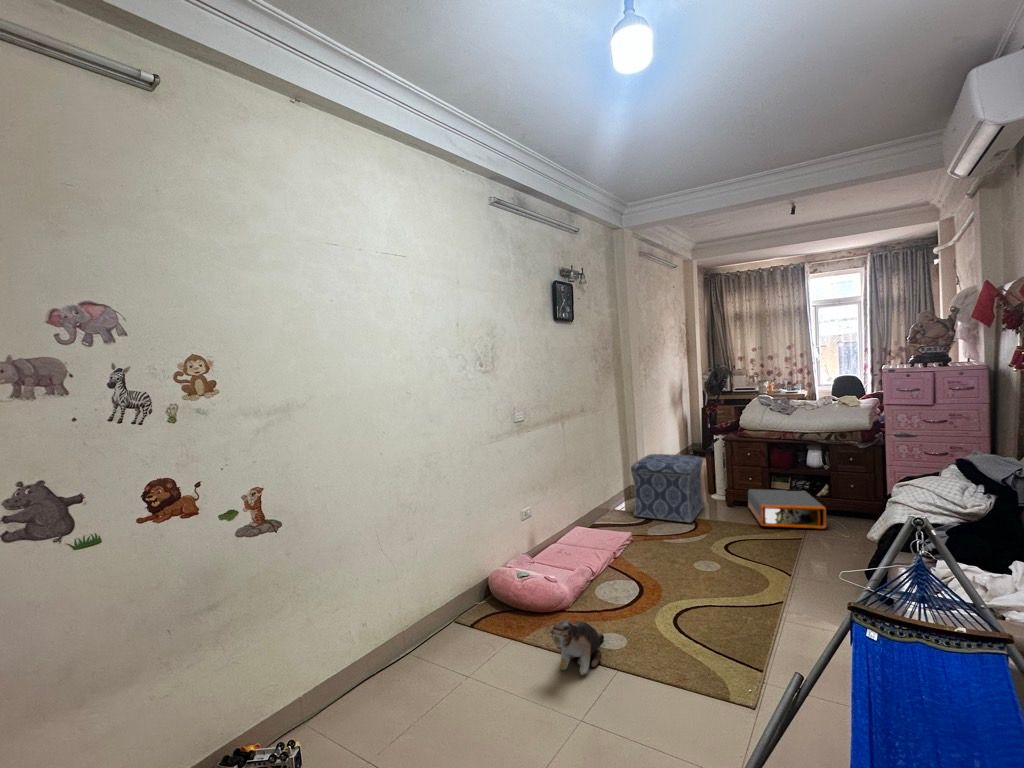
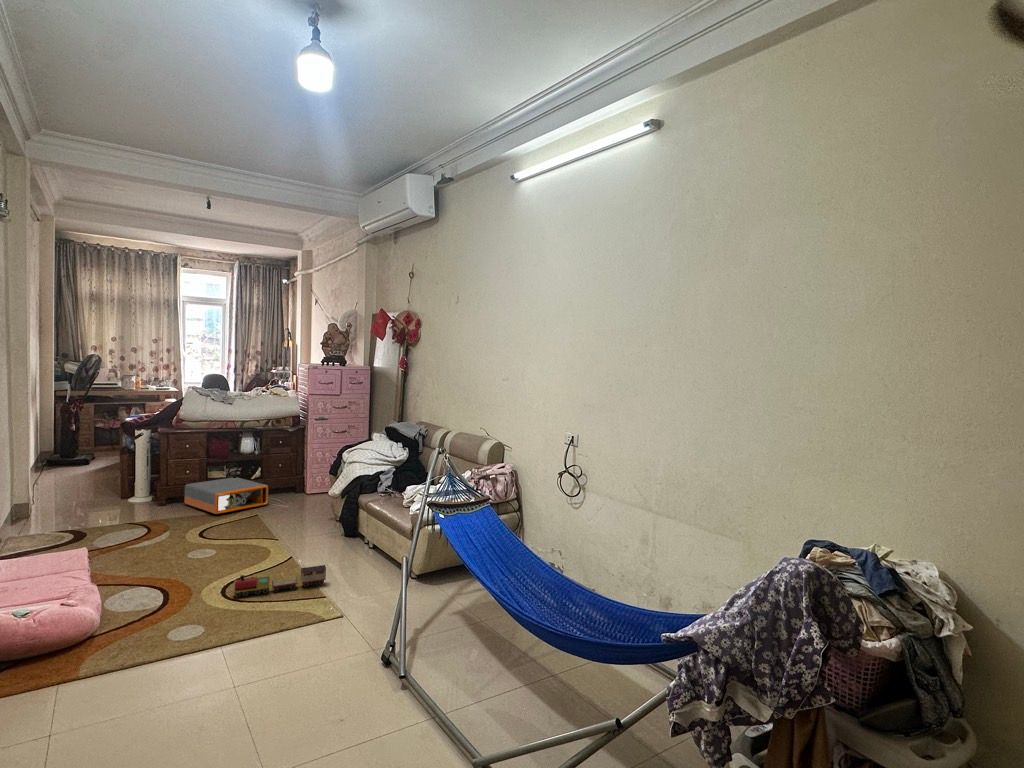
ottoman: present [631,454,704,523] -> none [52,456,144,541]
toy train: none [679,601,784,653] -> present [233,565,326,597]
plush toy: present [546,620,604,675] -> none [163,616,203,677]

